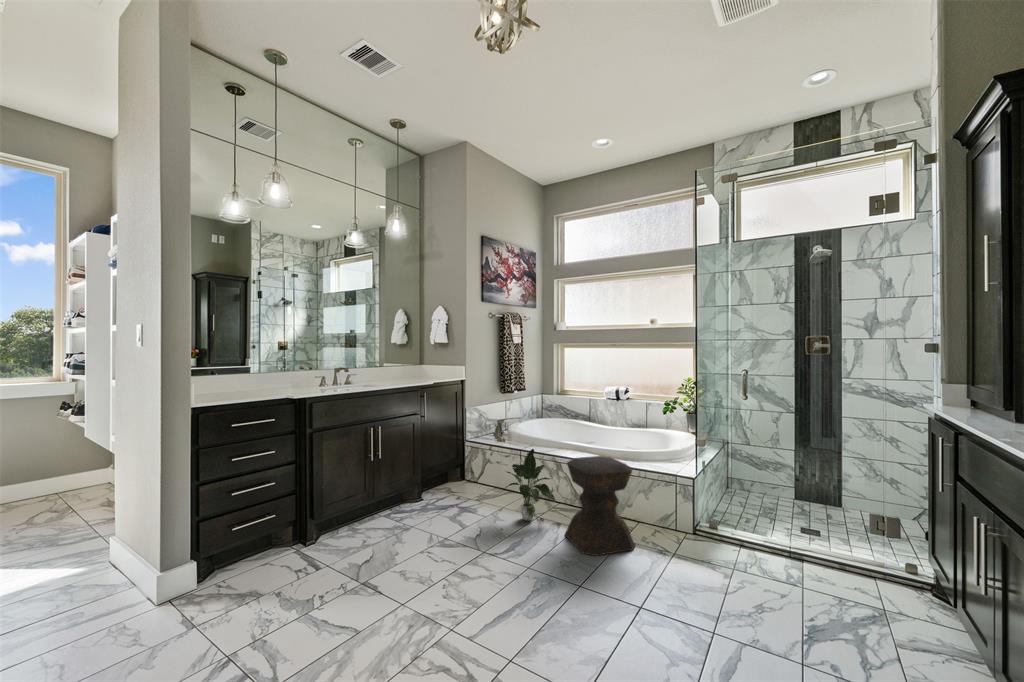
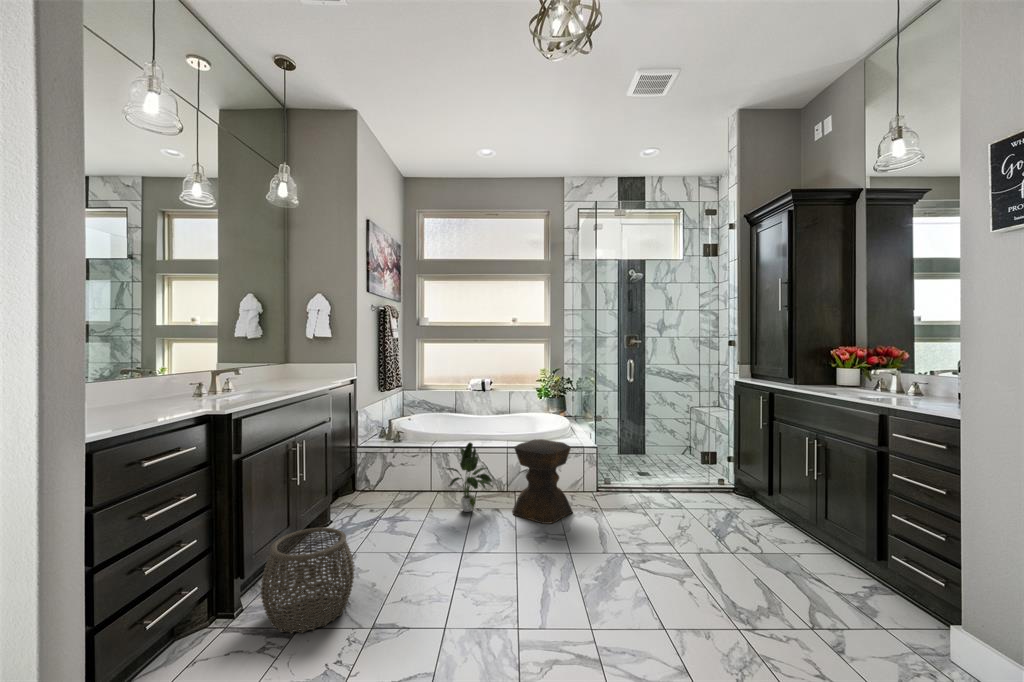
woven basket: none [267,498,346,584] -> present [261,528,355,633]

